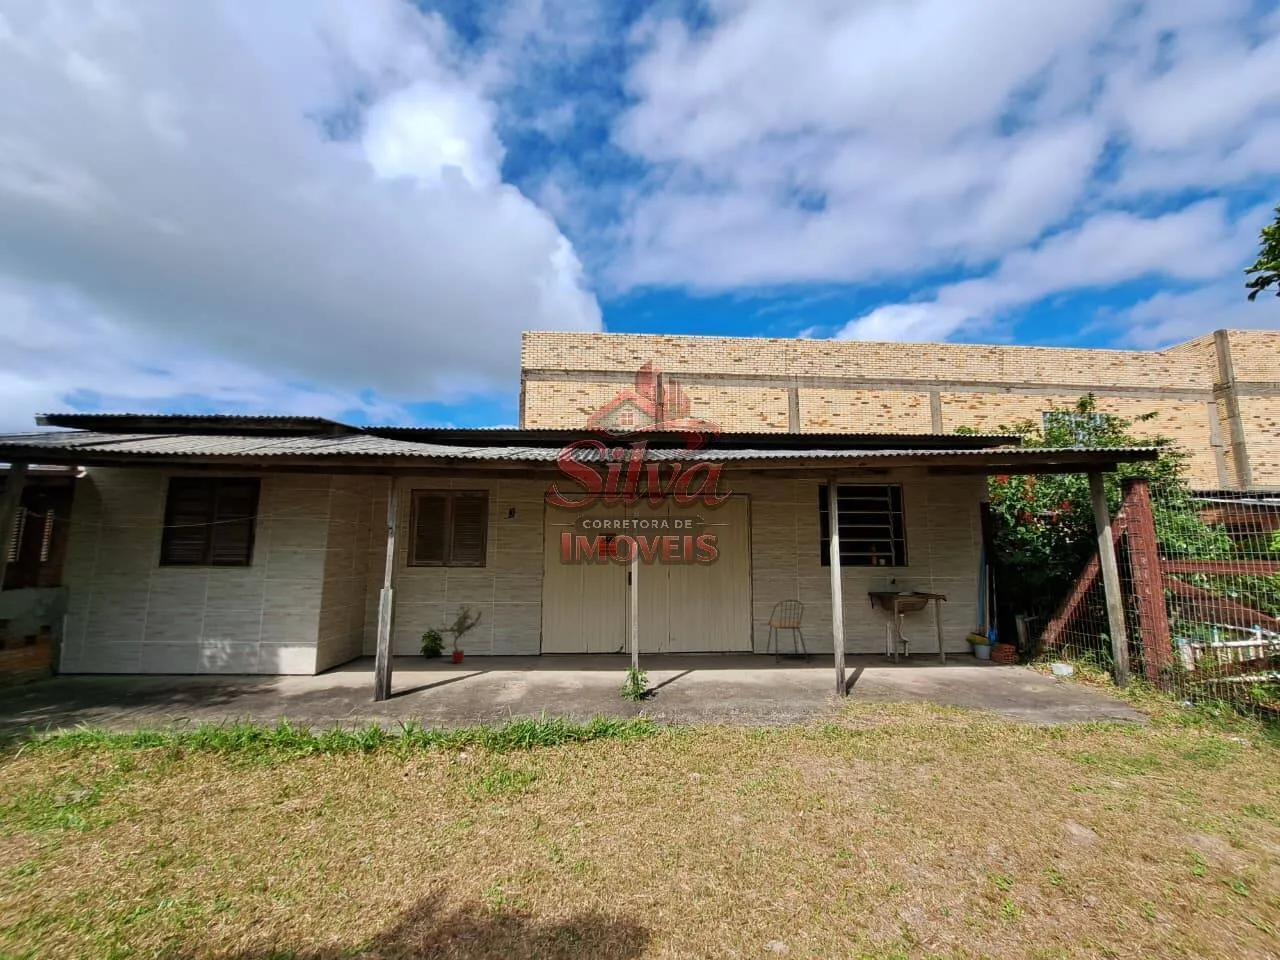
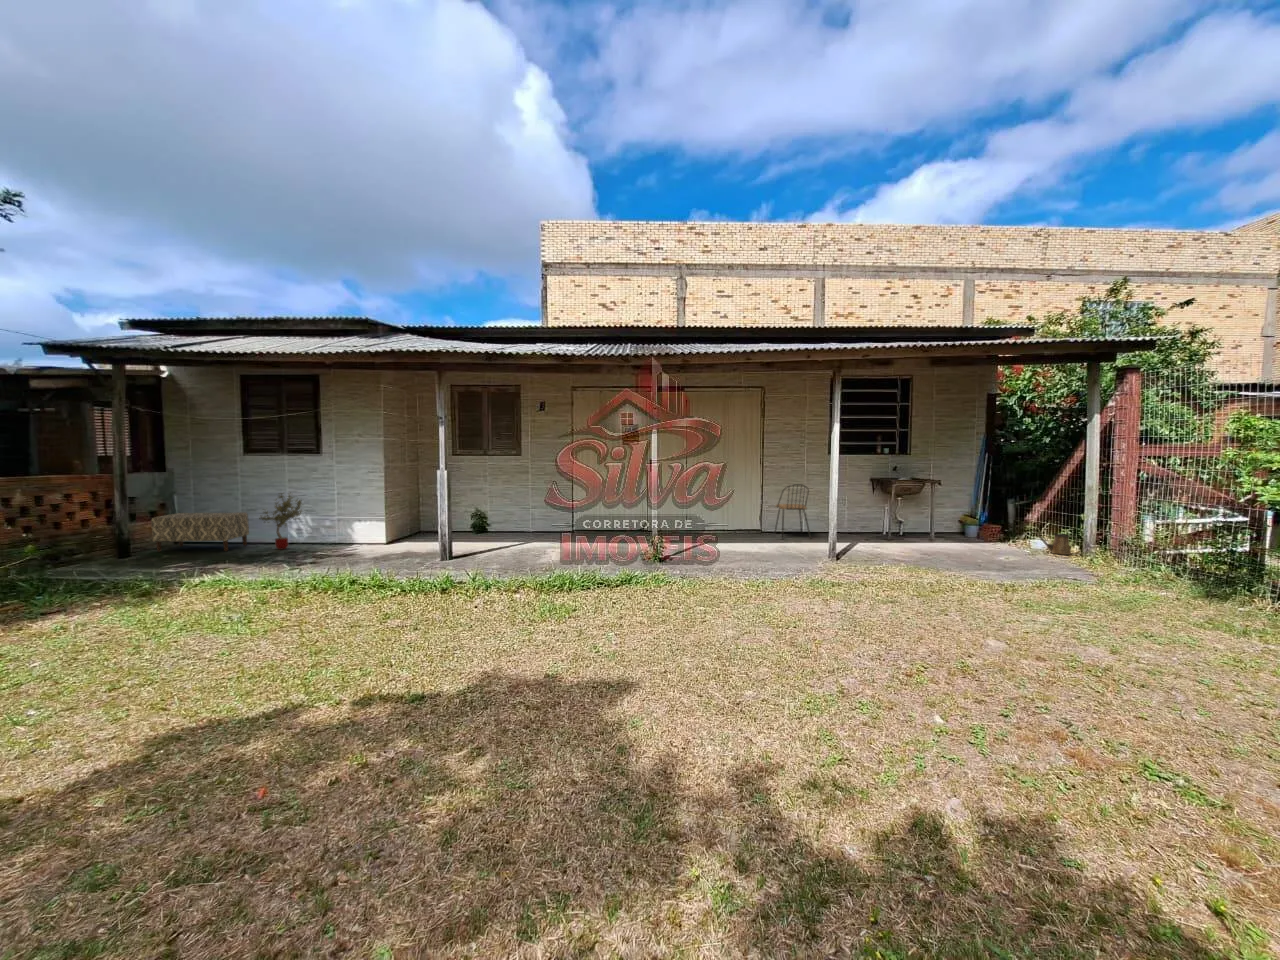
potted tree: present [437,604,482,663] -> present [259,493,302,549]
bench: none [27,636,155,688] -> present [151,512,249,551]
watering can: none [1055,654,1108,685] -> present [1035,531,1077,555]

